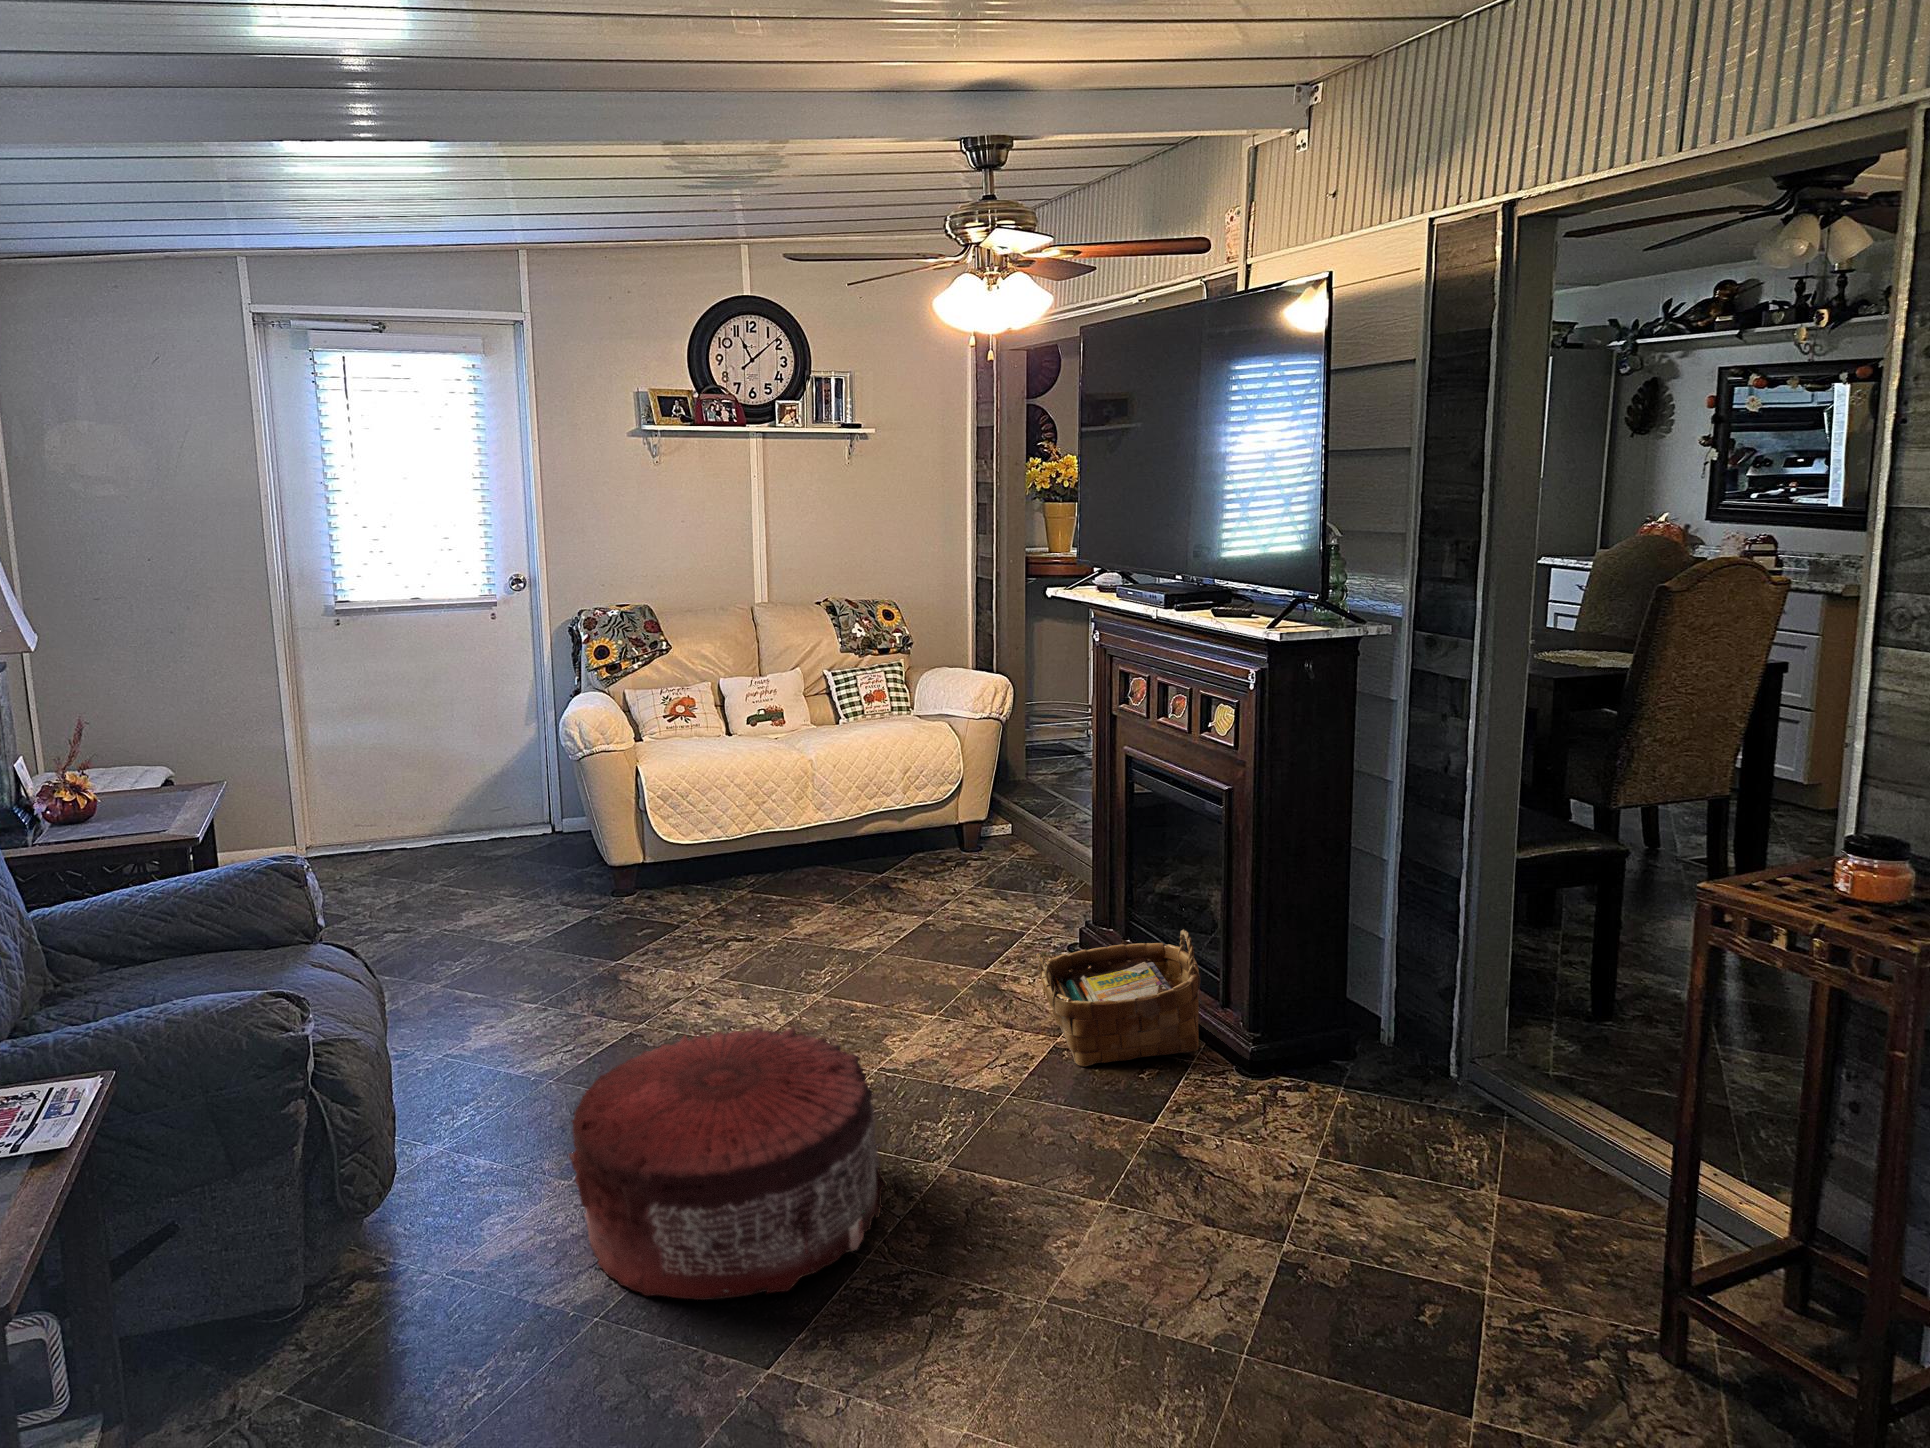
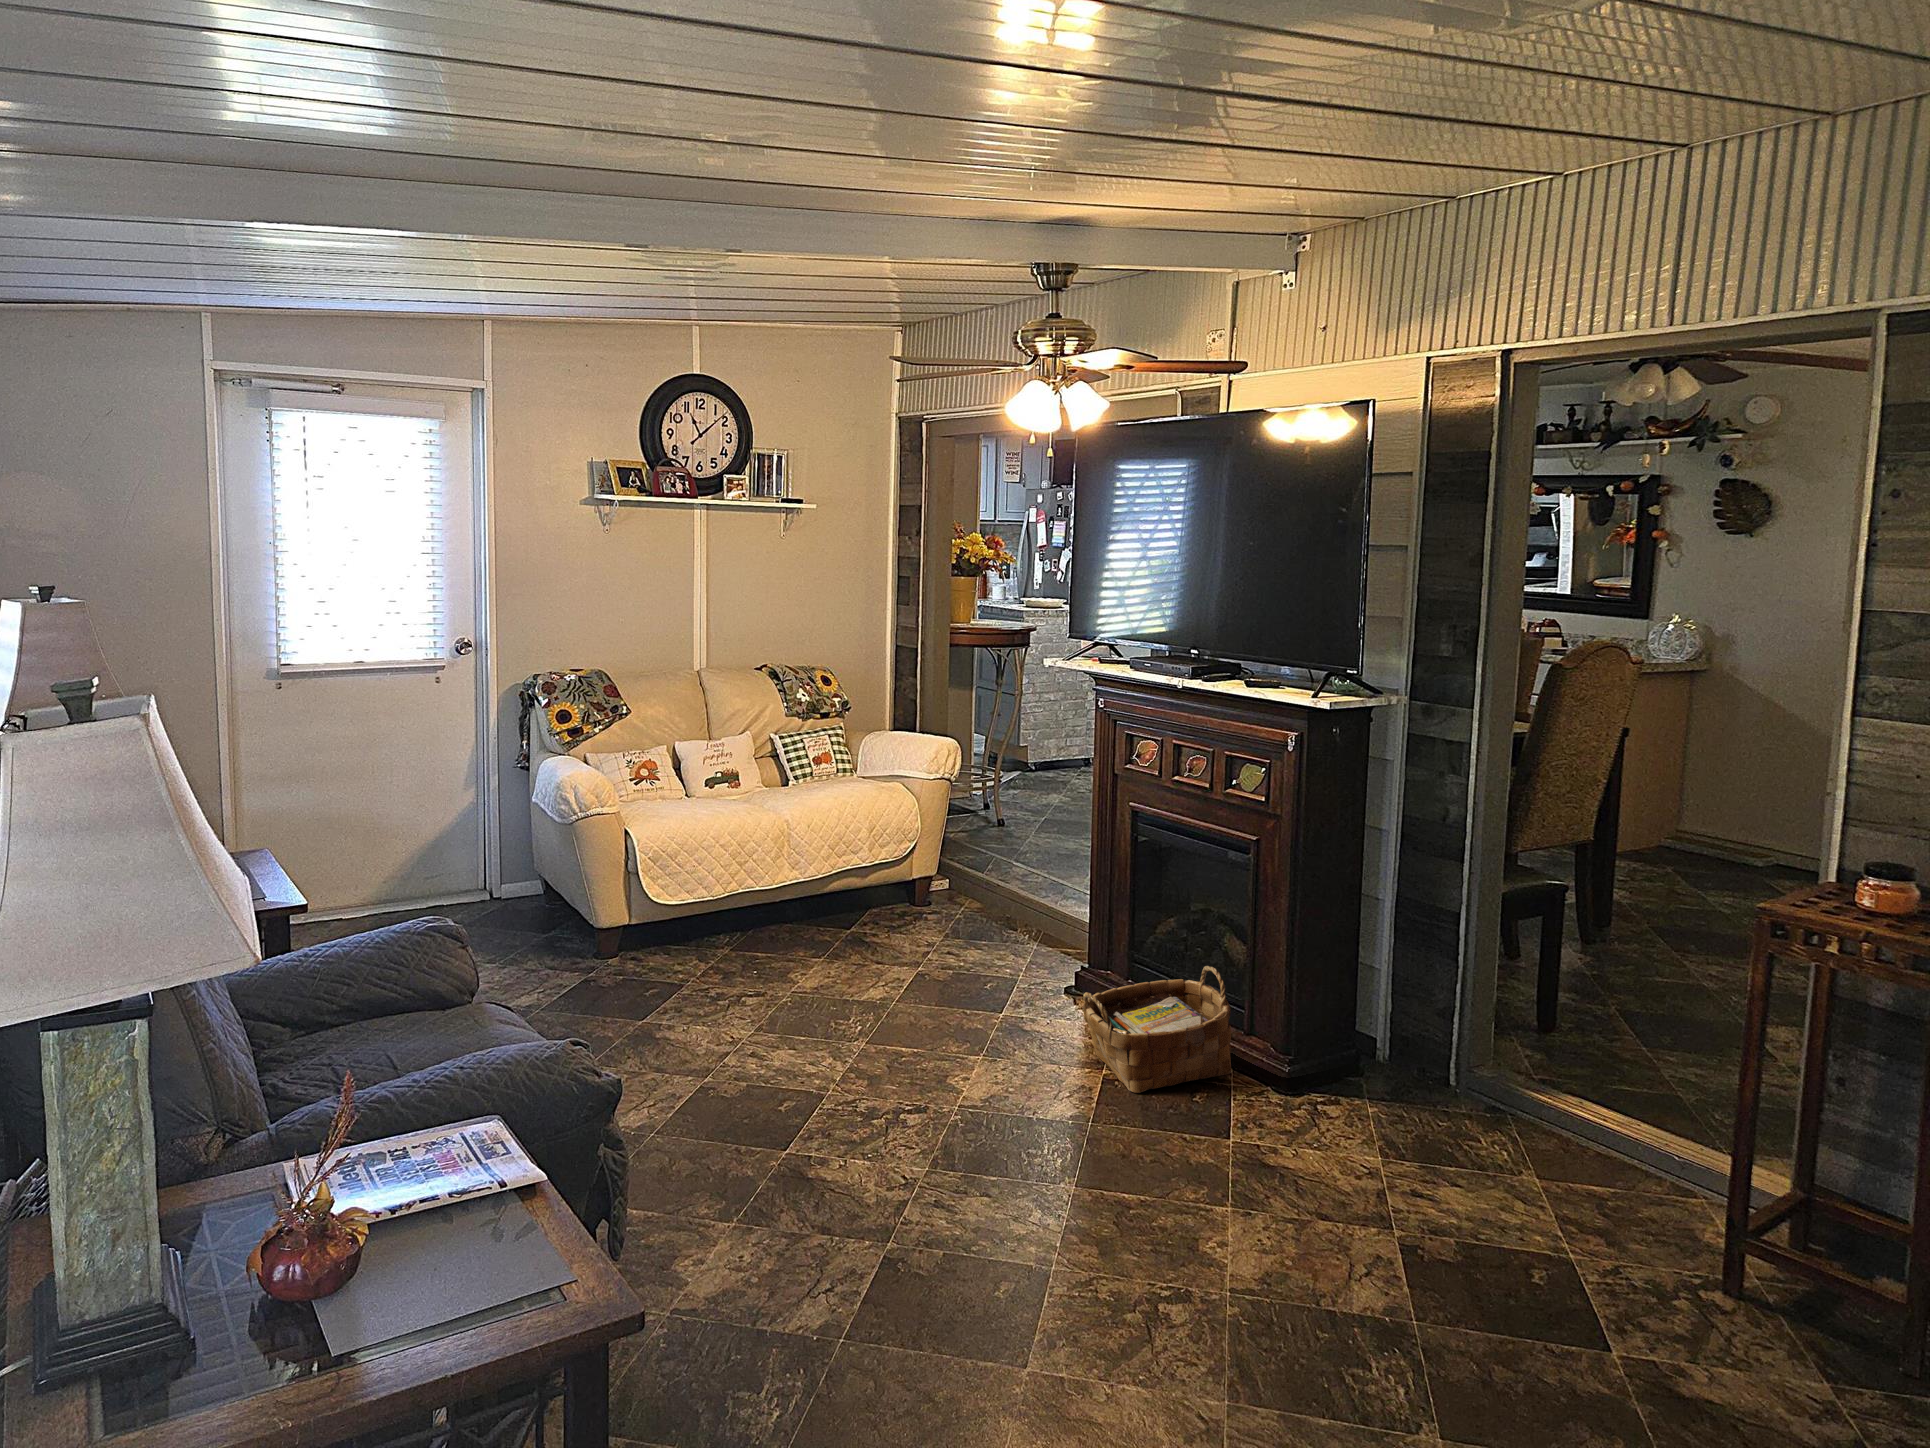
pouf: present [568,1027,888,1300] -> none [770,1066,1048,1321]

